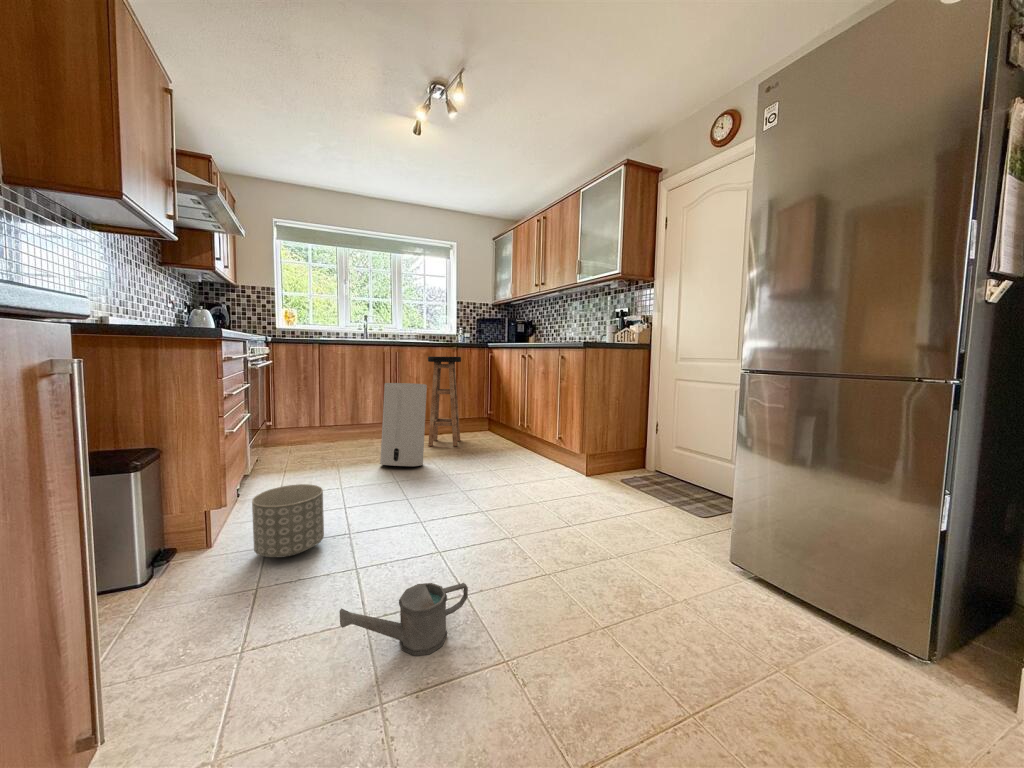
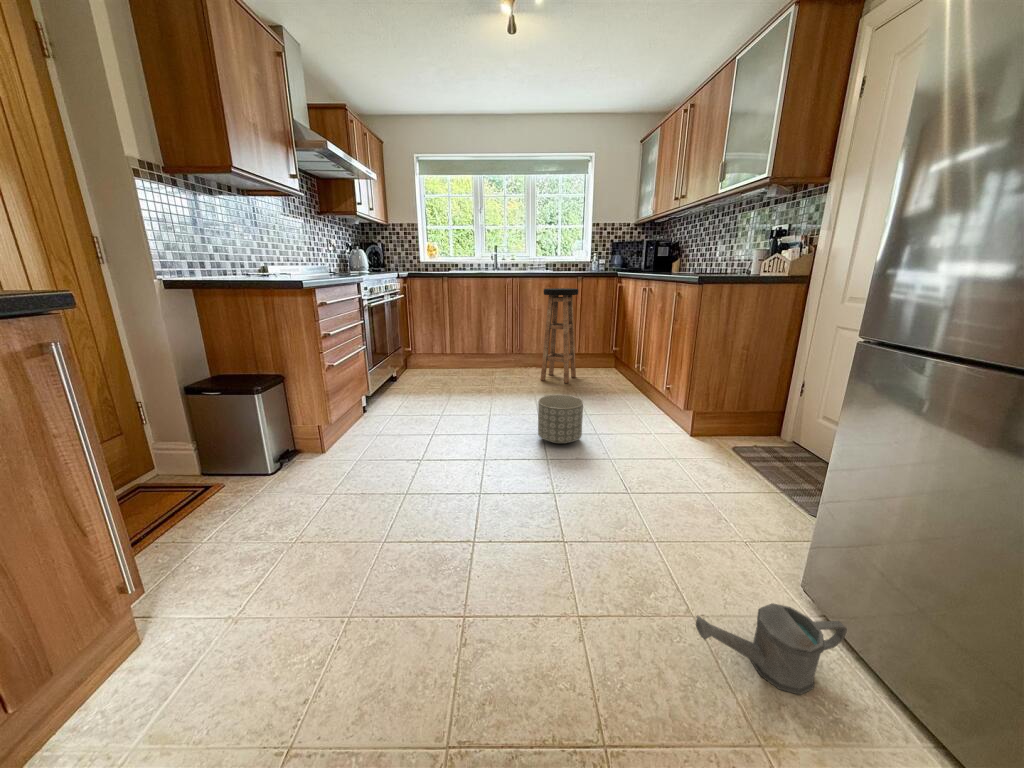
air purifier: present [380,383,427,467] -> none [485,319,529,401]
planter: present [252,484,324,558] -> present [538,394,583,444]
watering can: present [340,583,468,656] -> present [696,603,847,695]

